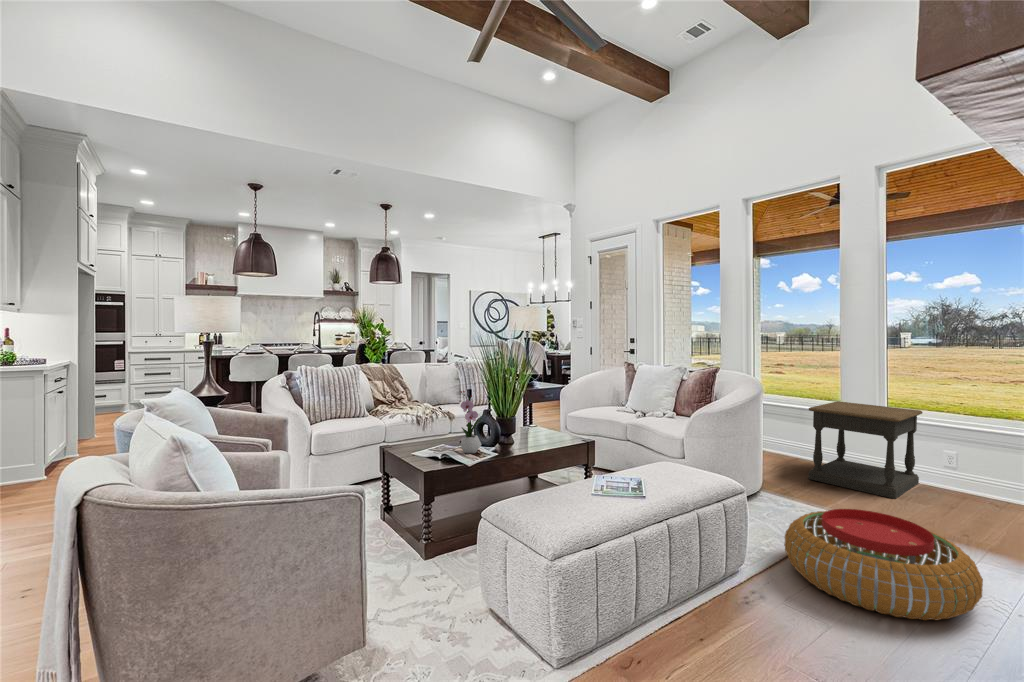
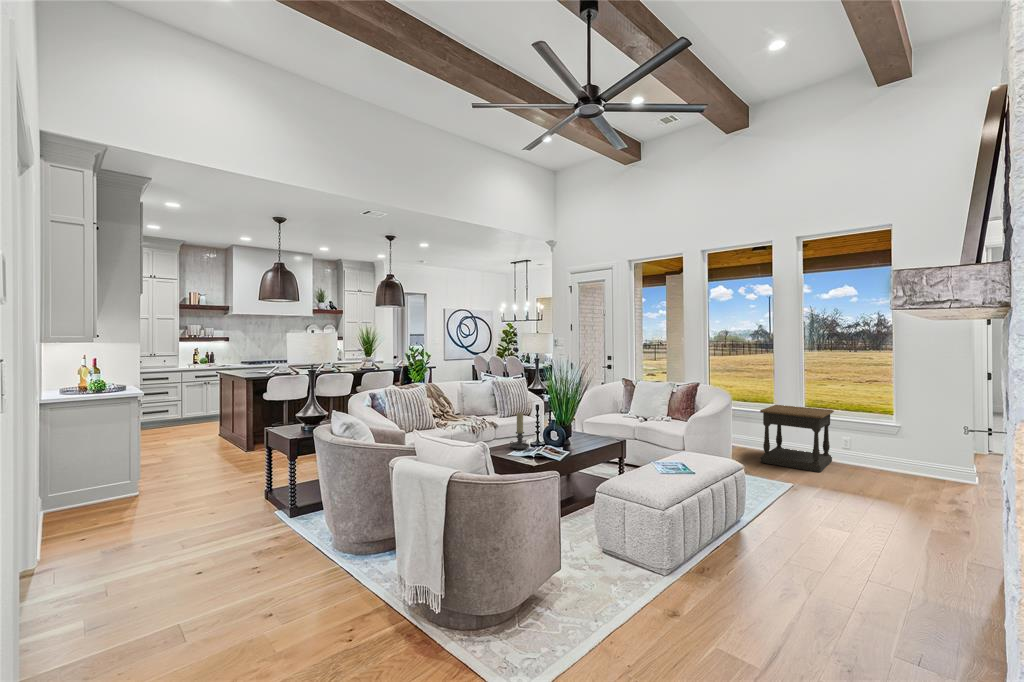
flower arrangement: present [460,391,481,453] -> none [540,406,556,452]
candle holder: none [428,399,453,448] -> present [510,413,530,450]
pouf: present [784,509,983,620] -> none [767,477,885,538]

